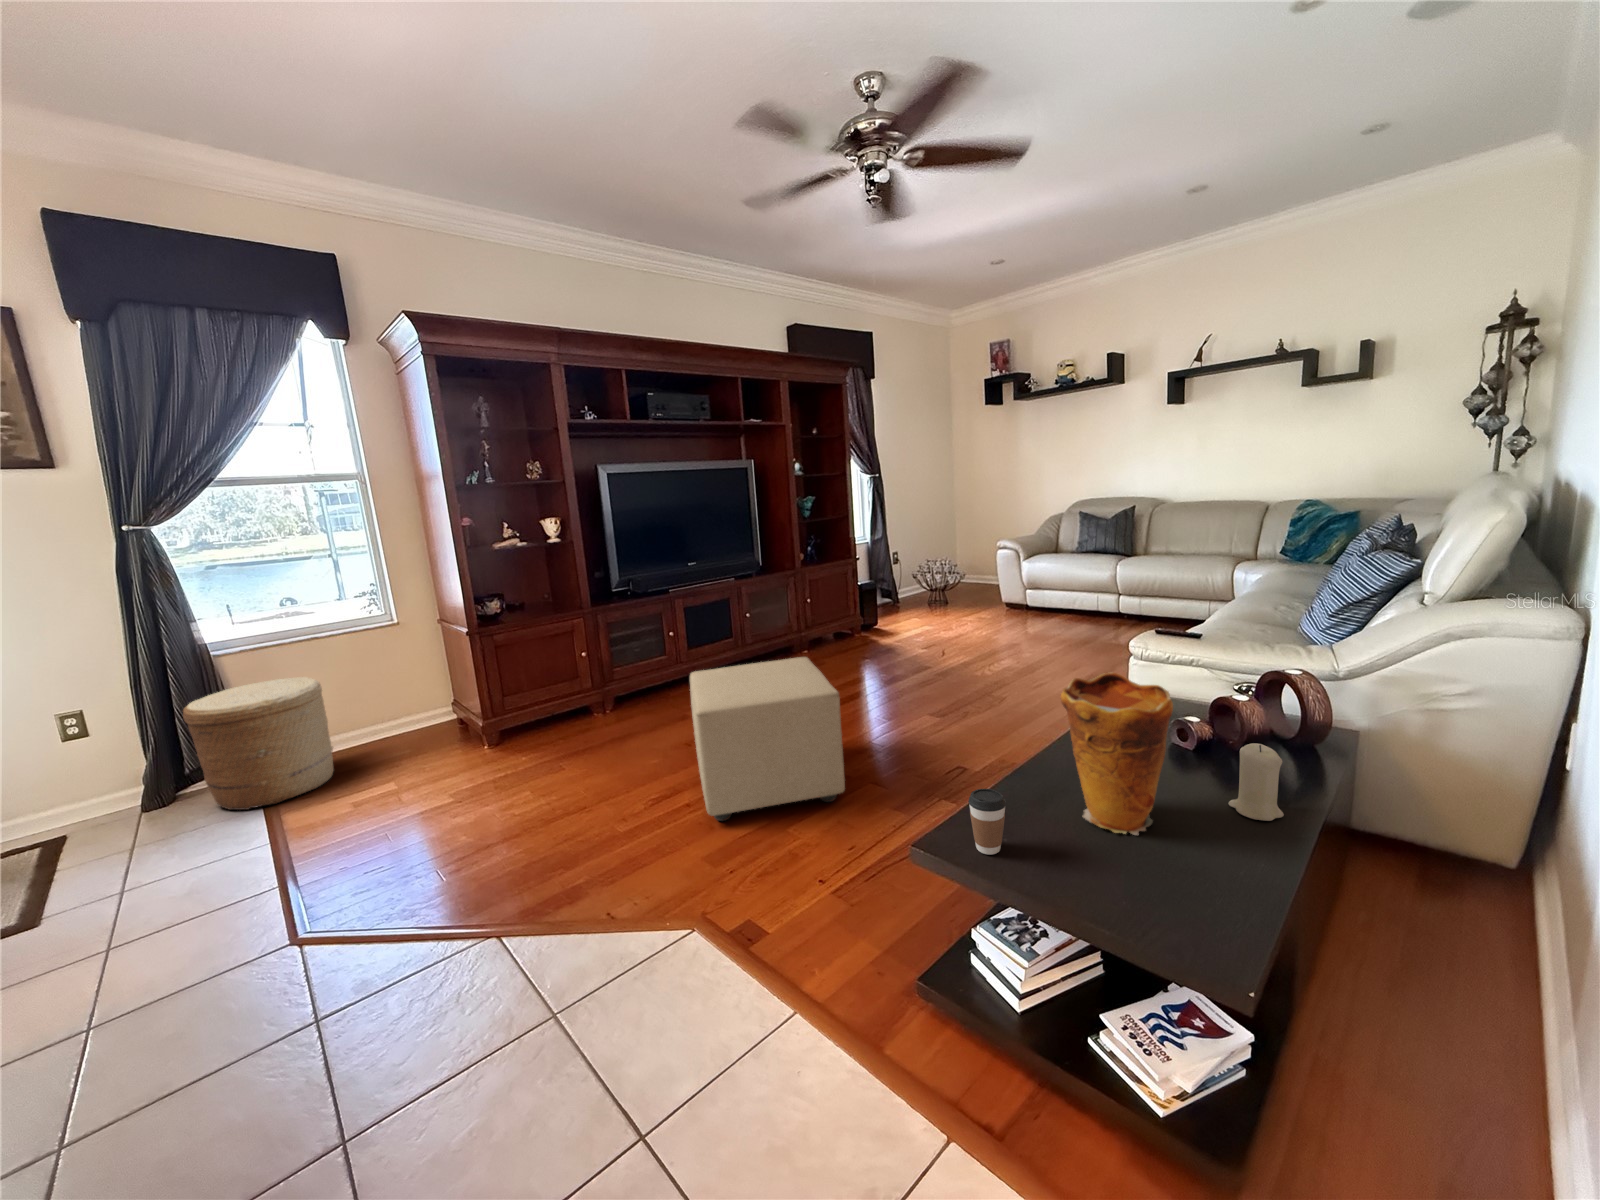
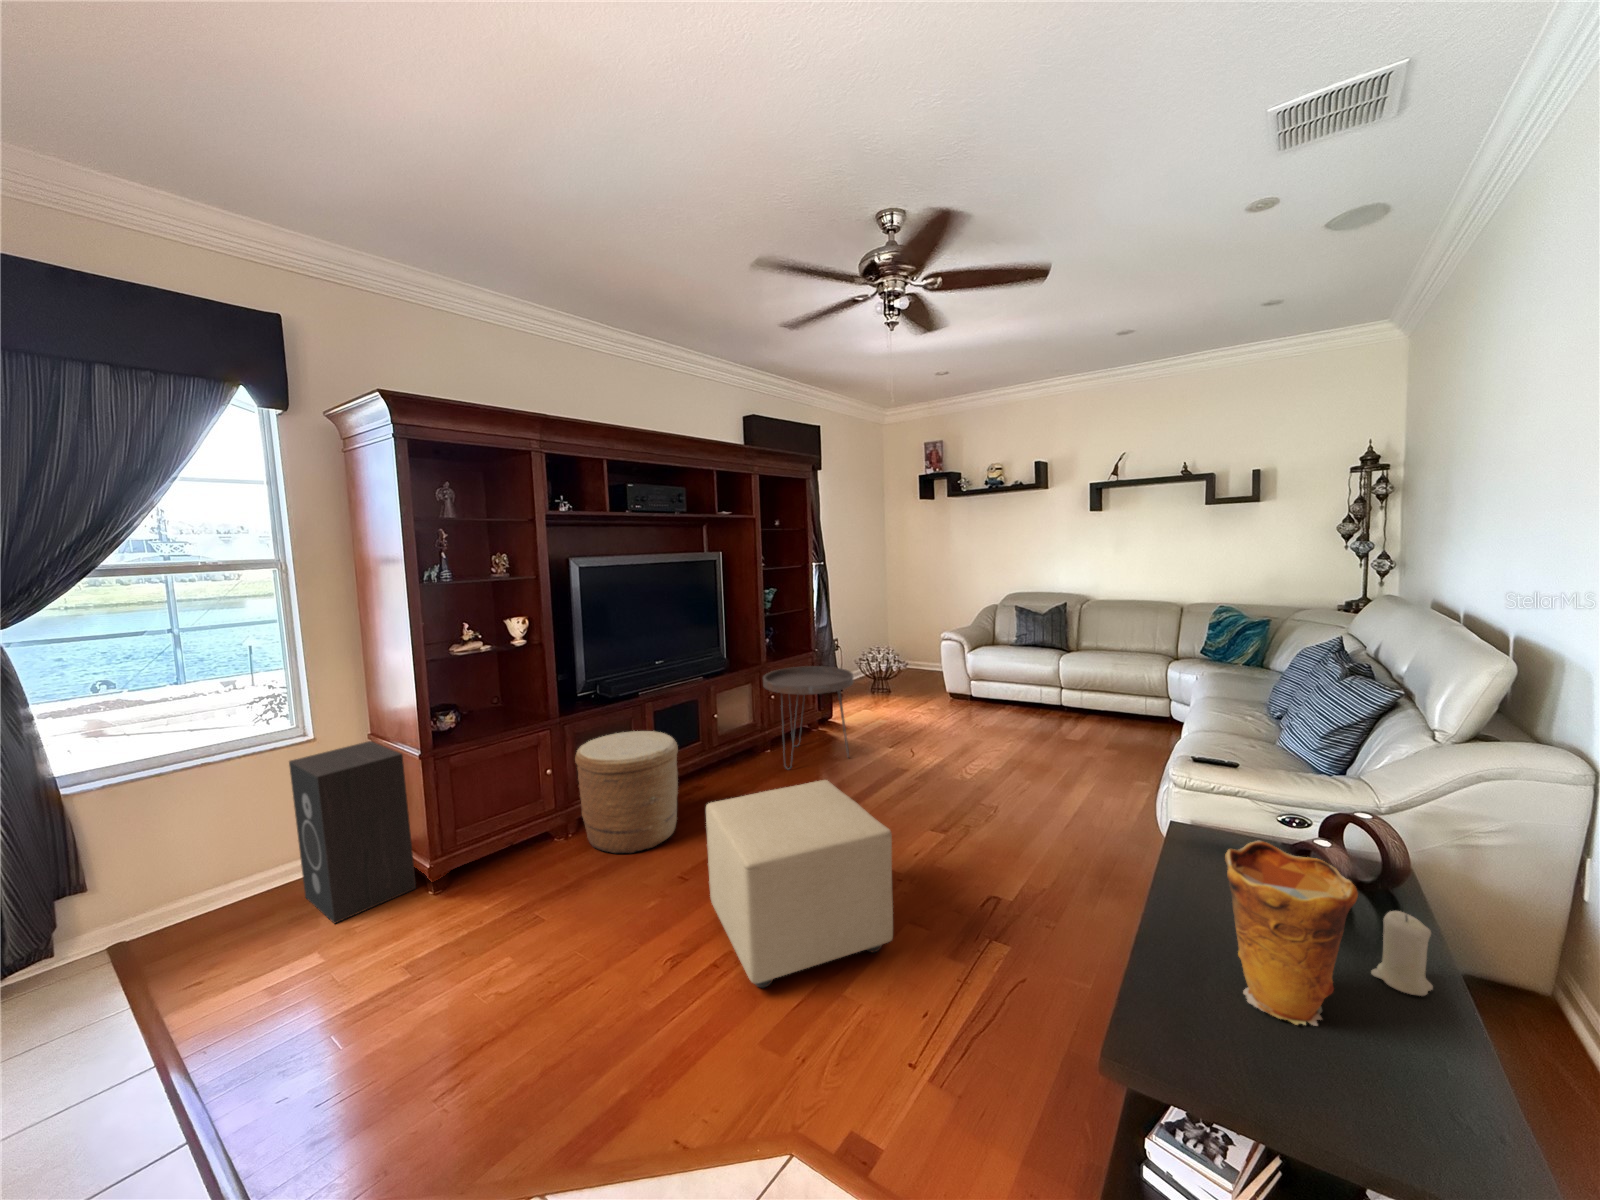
side table: none [791,571,880,666] -> present [763,666,854,769]
speaker: none [370,624,474,764] -> present [289,741,416,923]
woven basket: present [183,677,333,810] -> present [575,731,678,853]
coffee cup: present [968,789,1006,855] -> none [1162,988,1208,1069]

